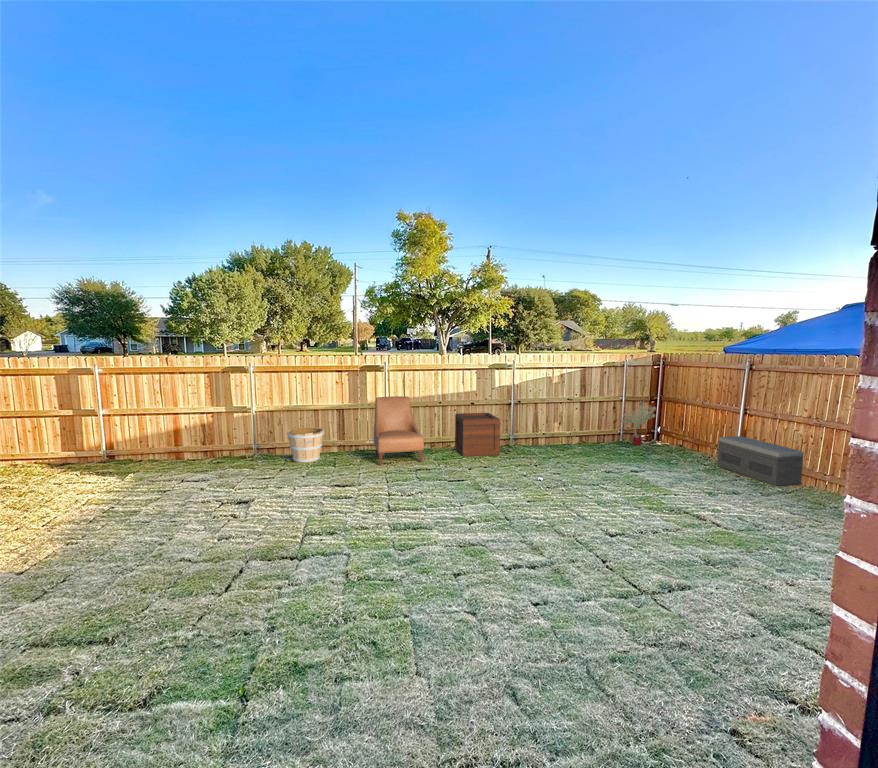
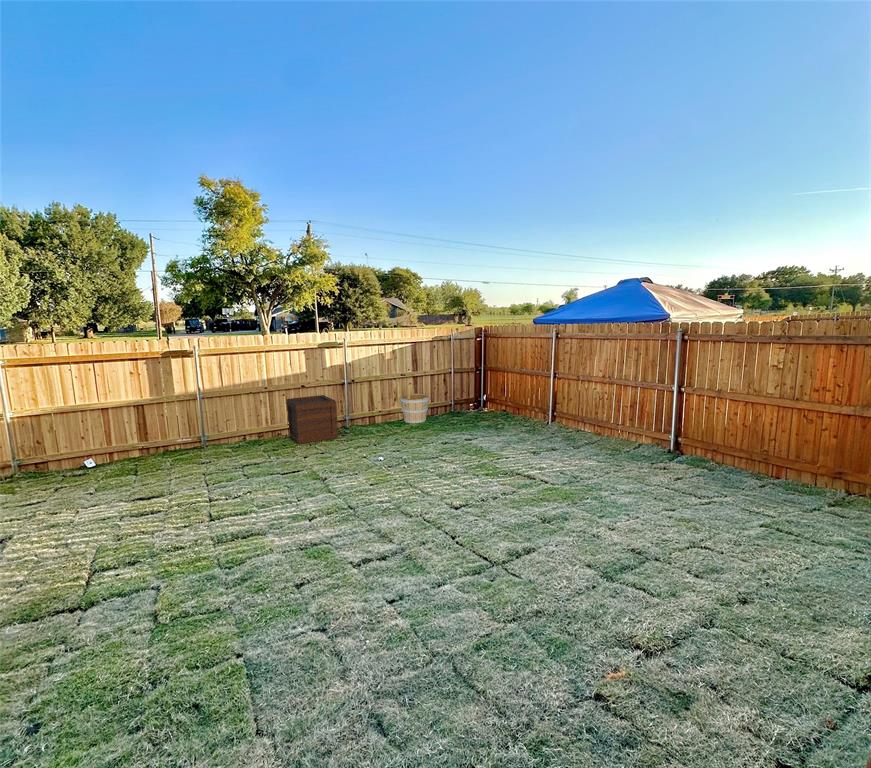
chair: present [374,396,424,465] -> none [186,384,252,468]
potted tree: present [621,401,656,445] -> none [450,372,480,413]
wooden bucket: present [287,427,324,462] -> present [399,394,430,423]
storage bench: present [717,436,804,486] -> none [531,397,593,437]

